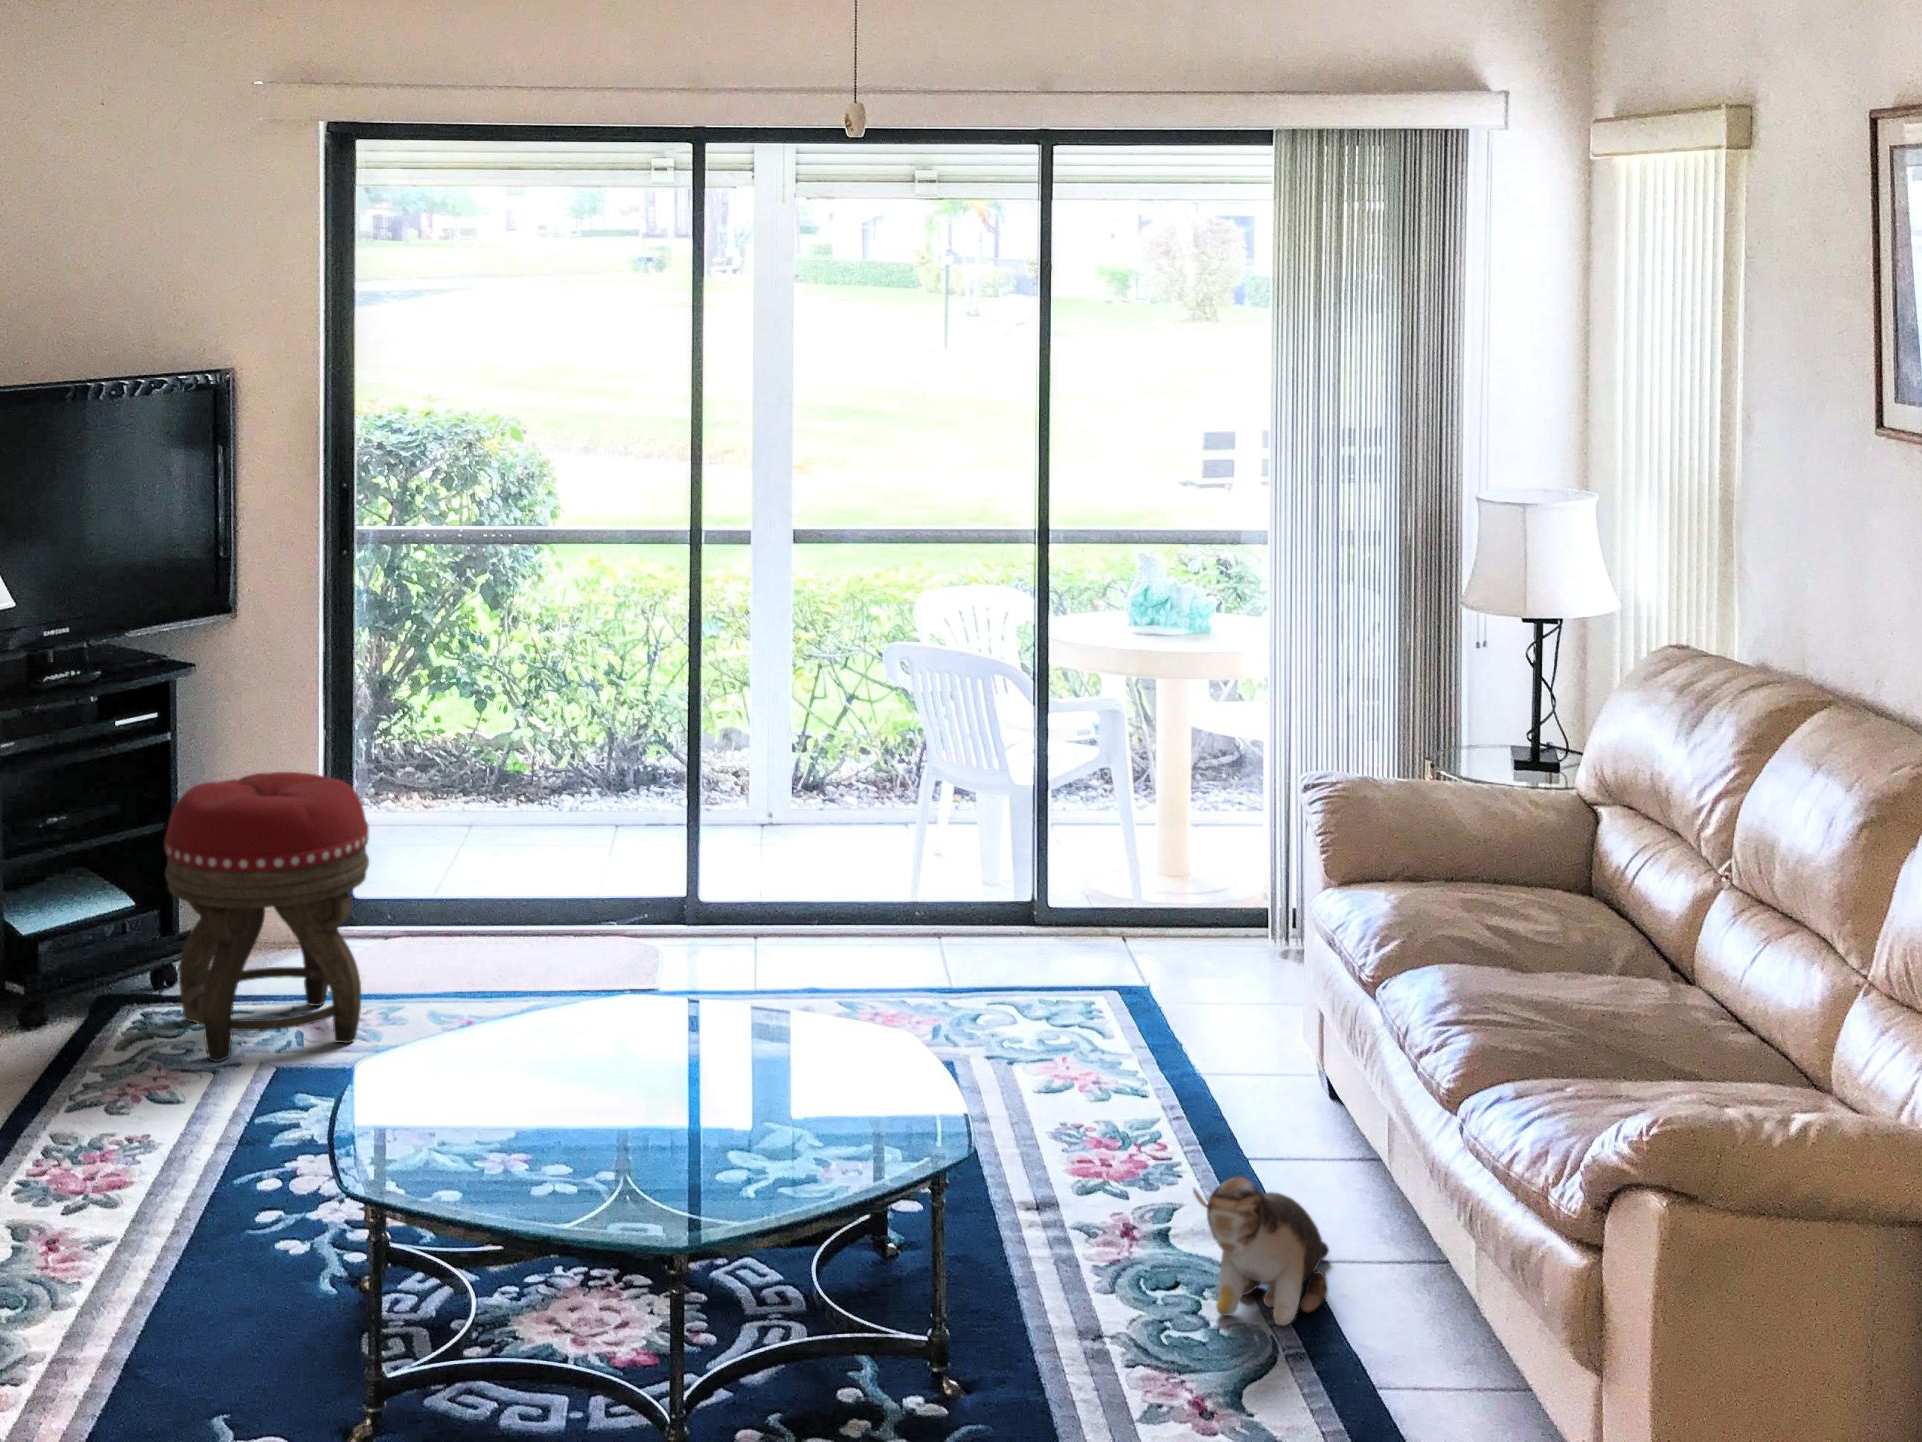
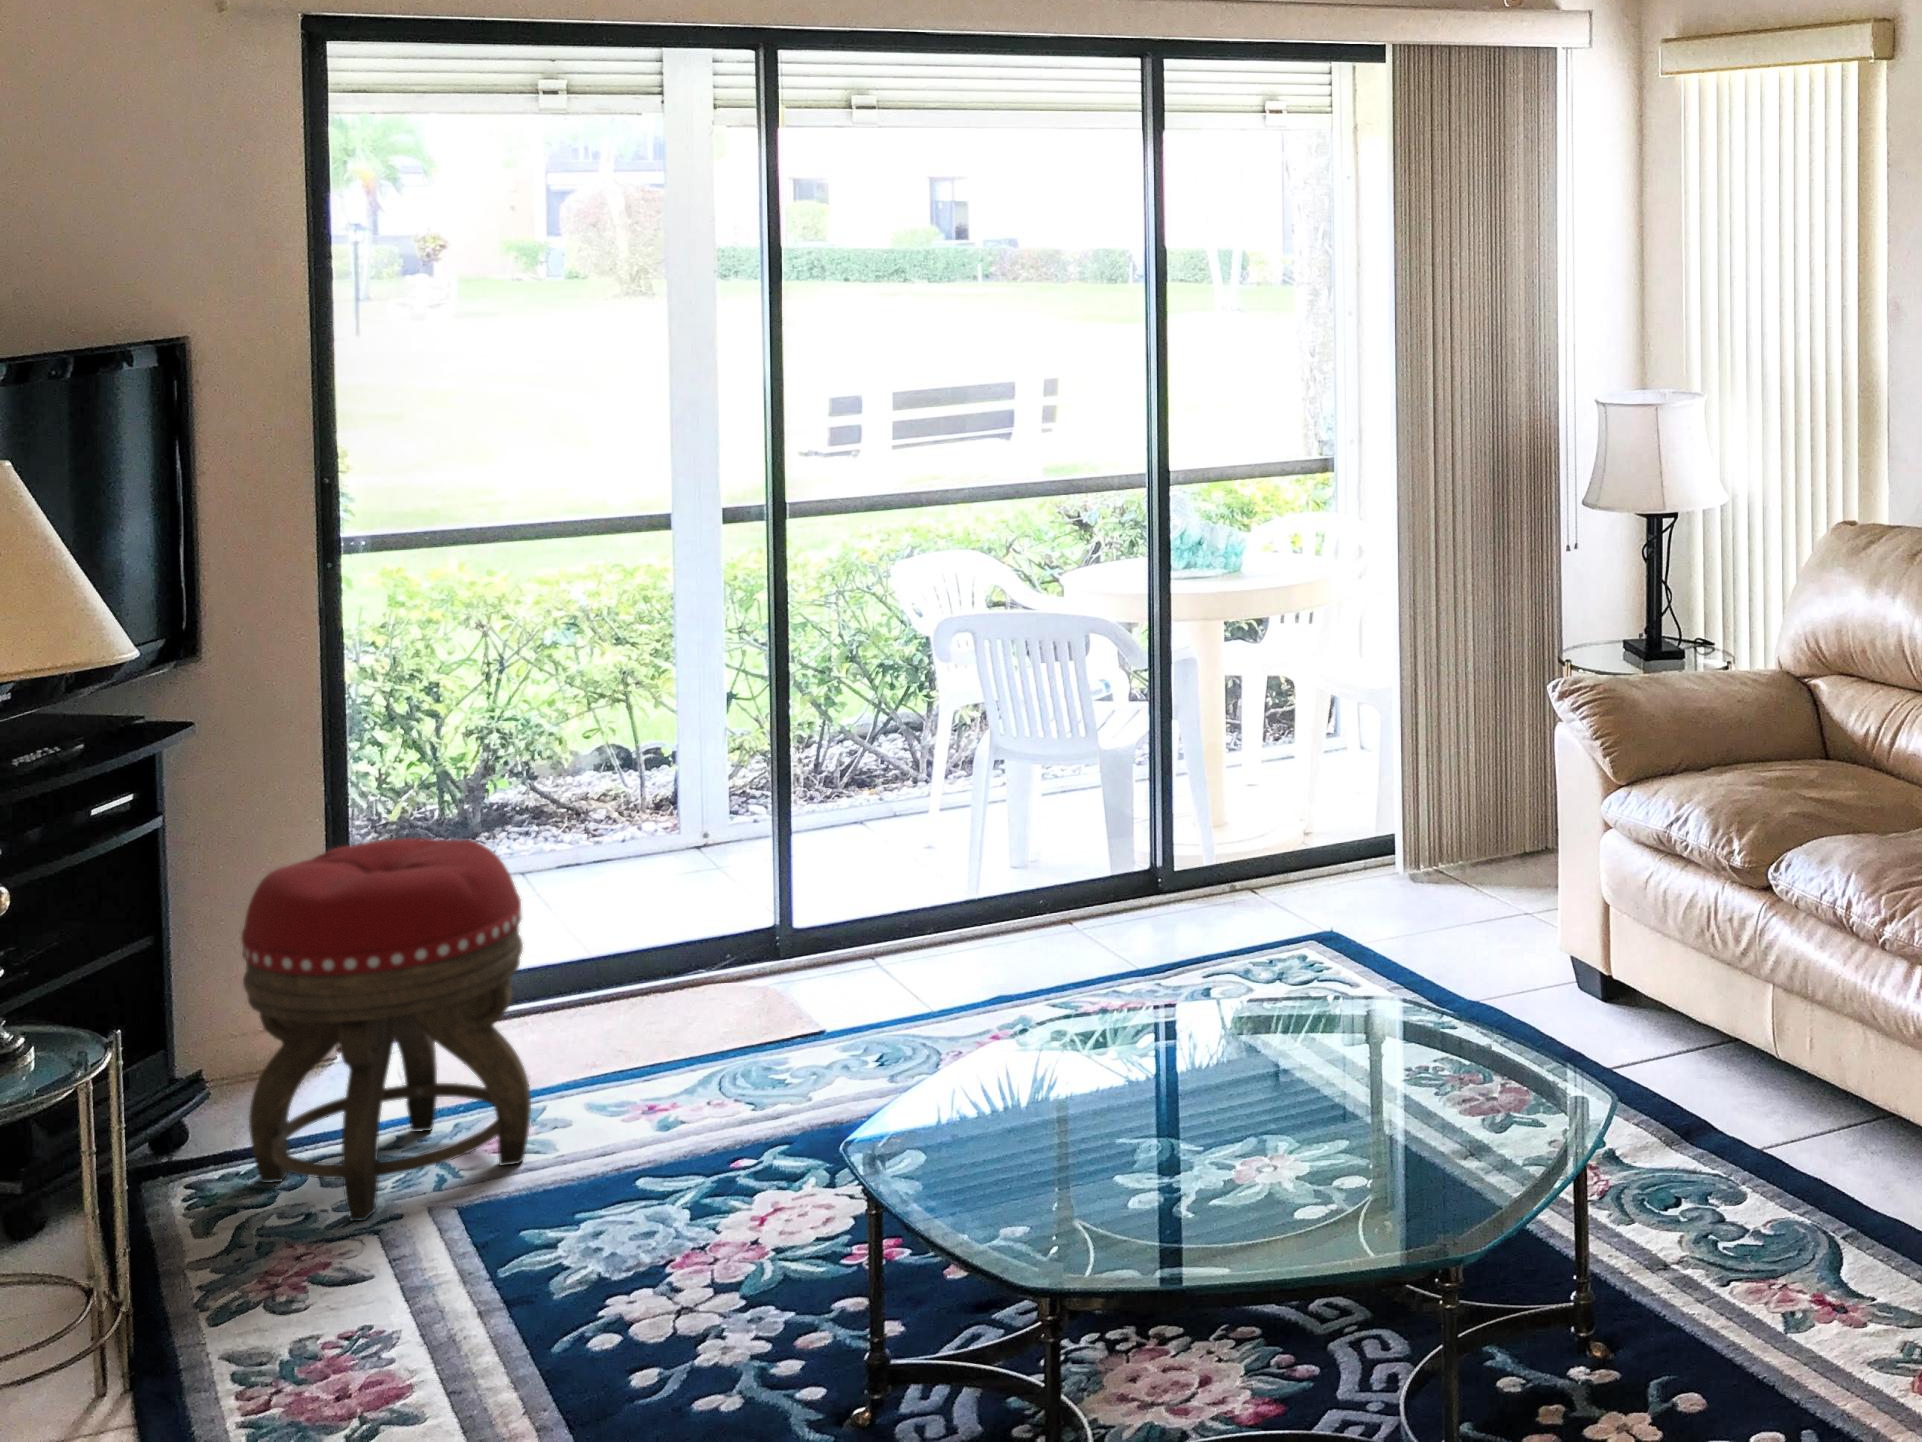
plush toy: present [1193,1177,1329,1325] -> none [1735,1072,1824,1218]

